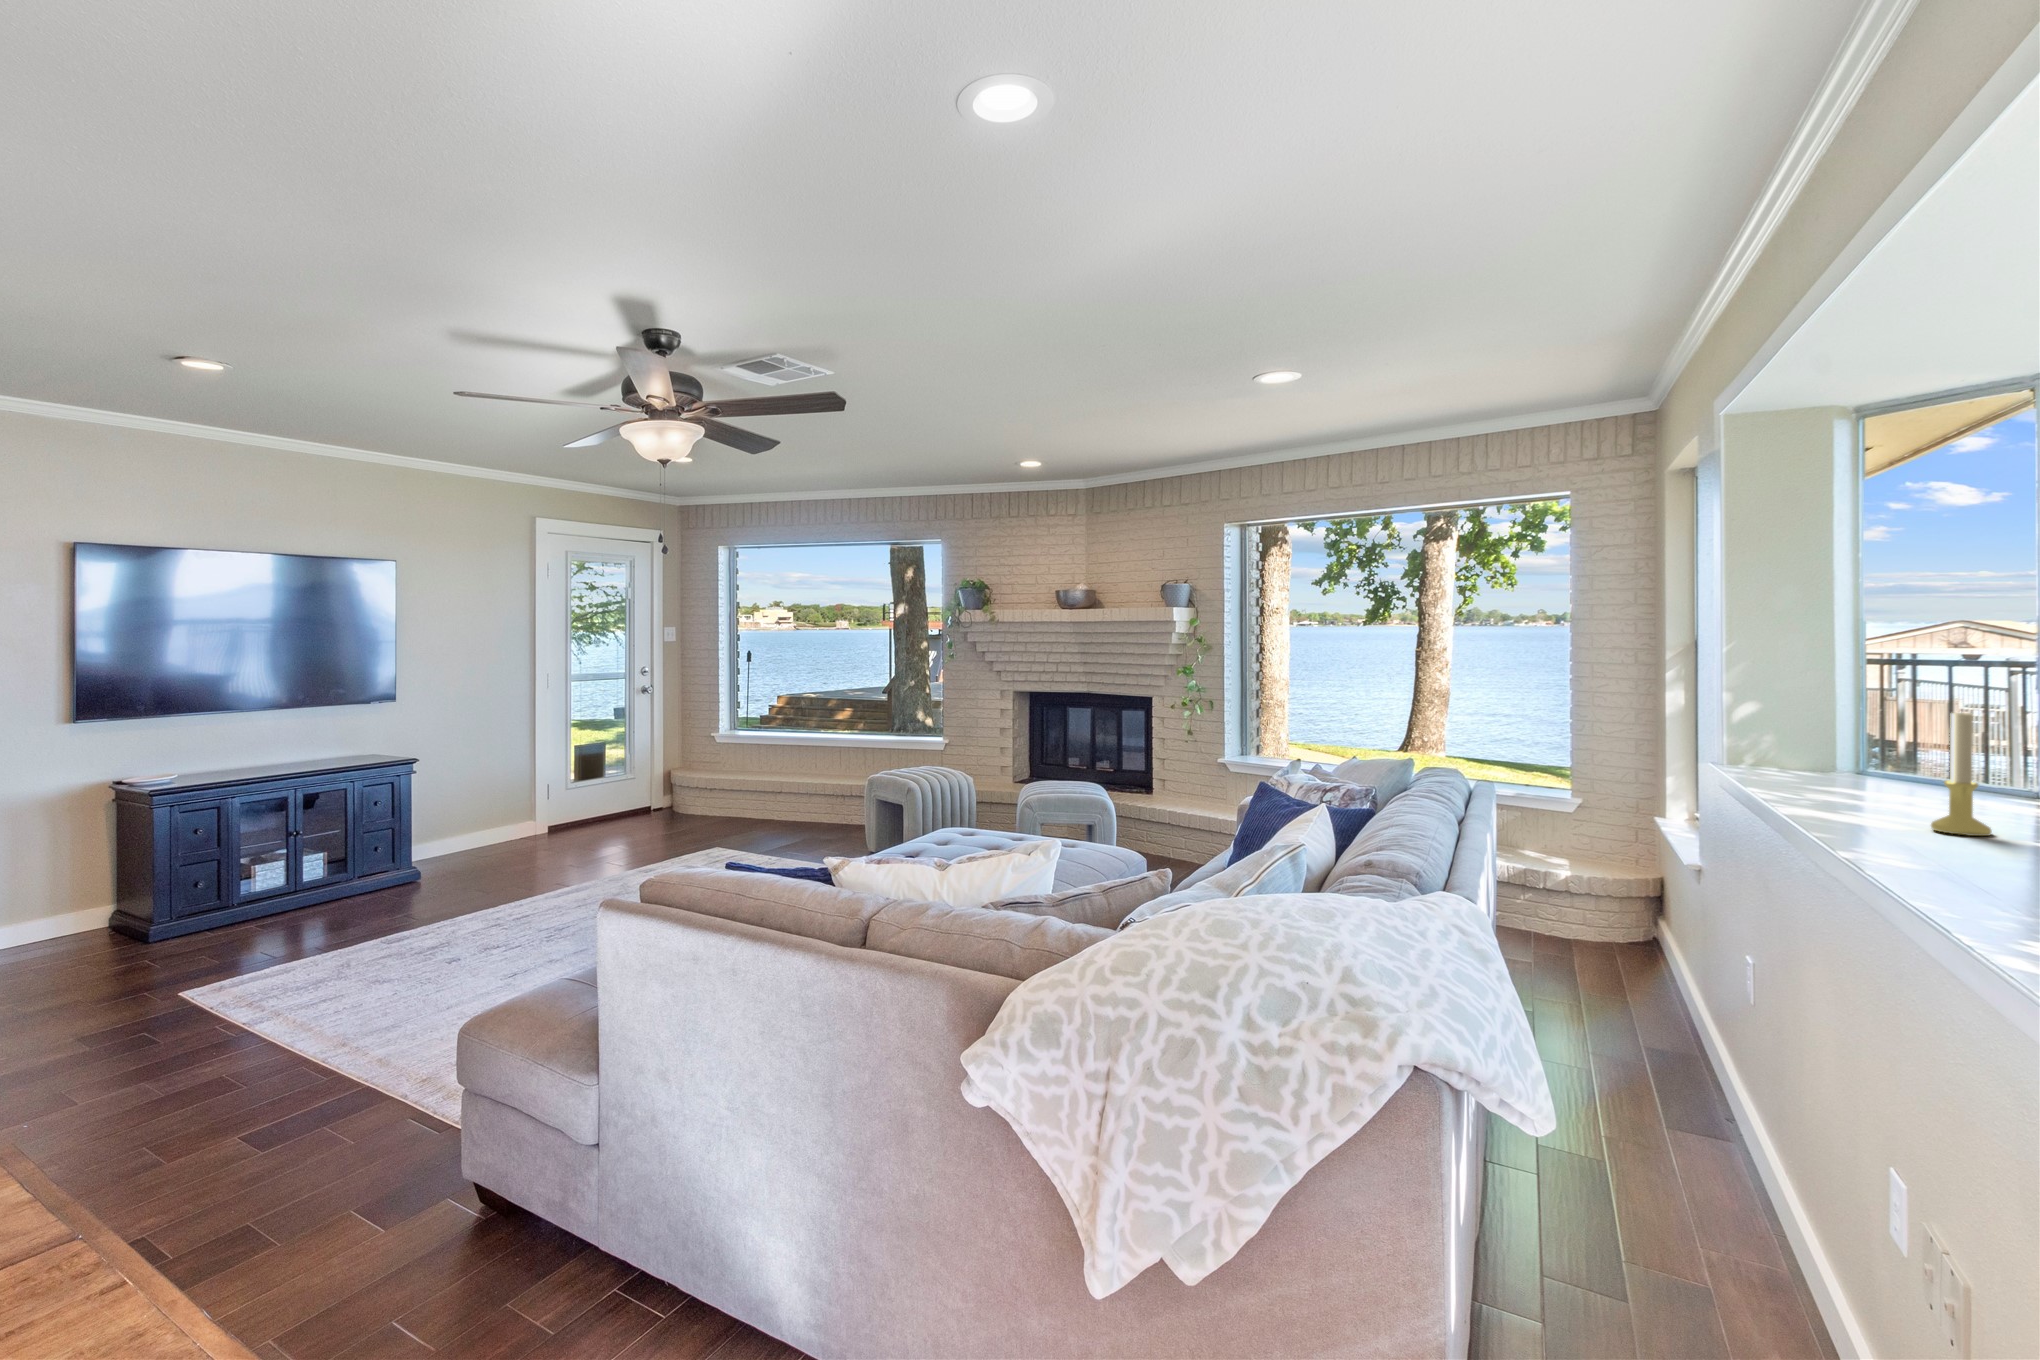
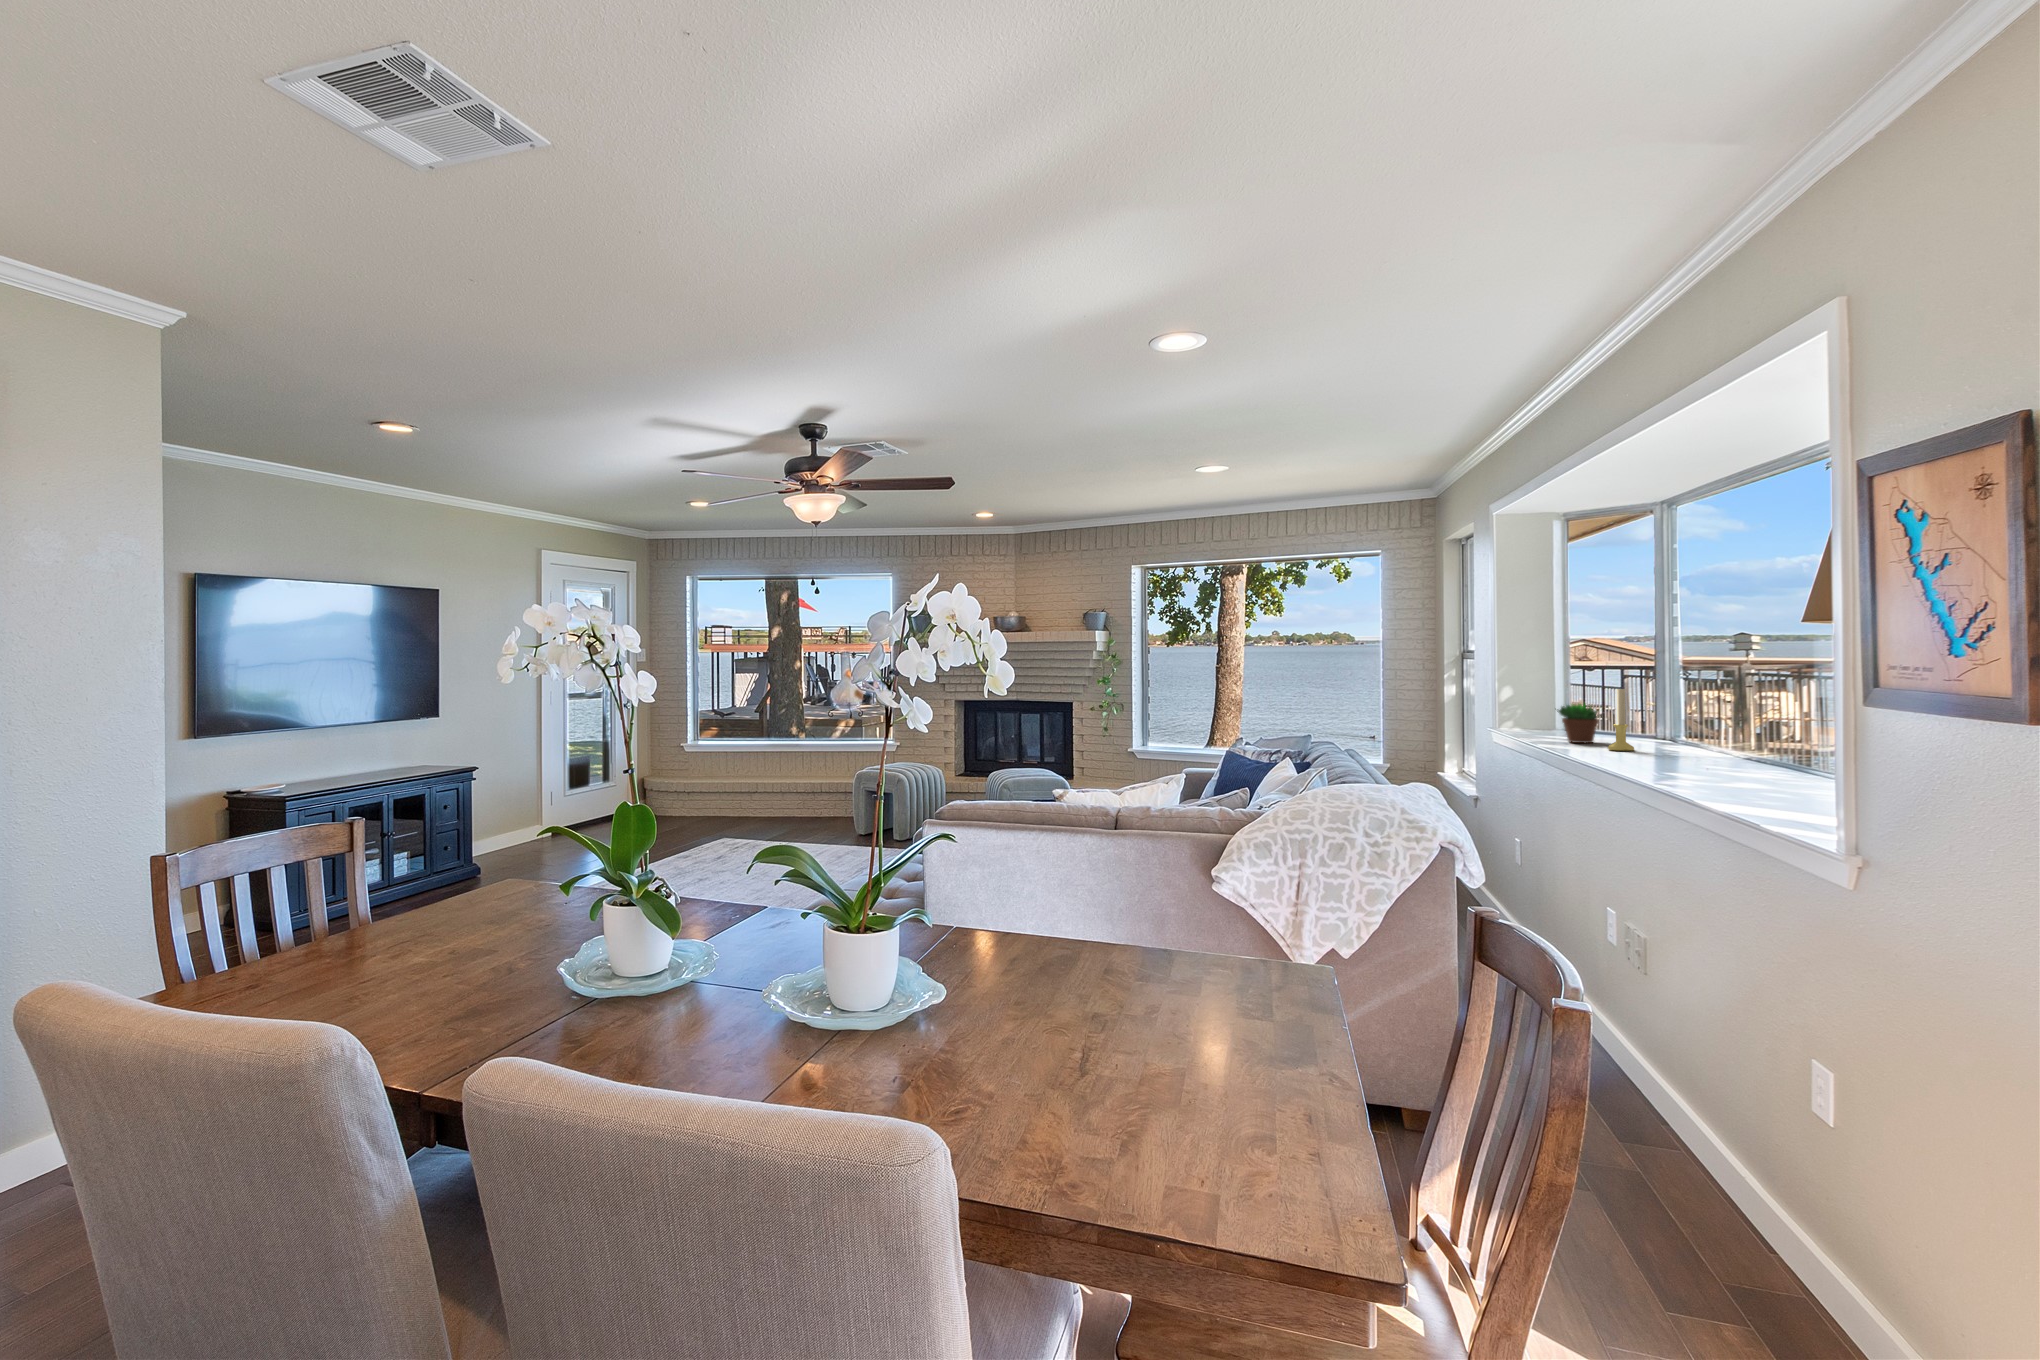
succulent plant: none [1826,731,1930,809] -> present [1557,704,1599,743]

